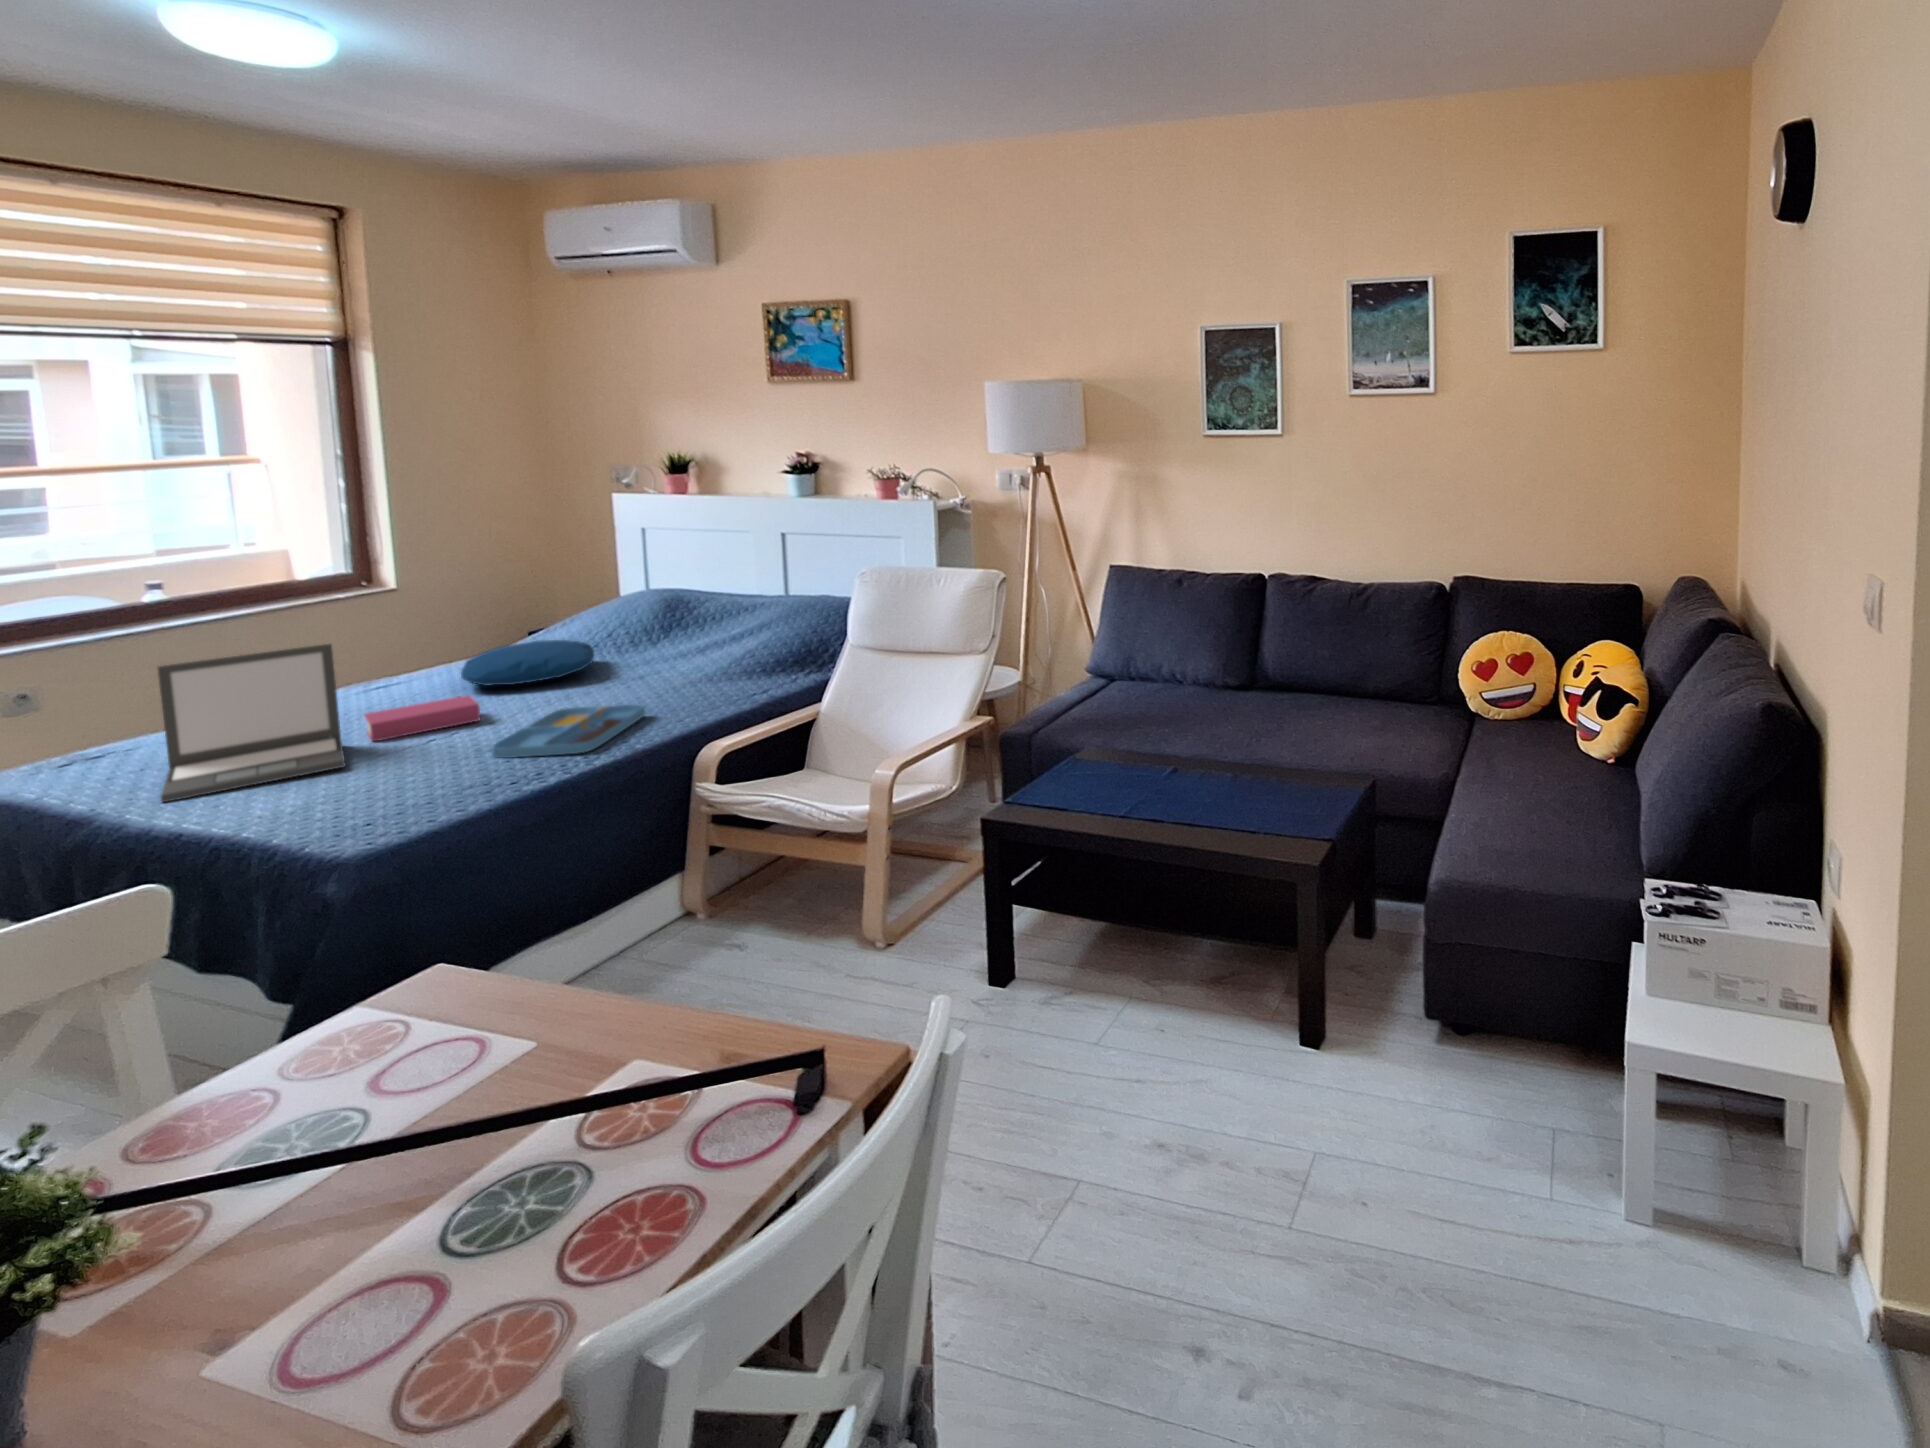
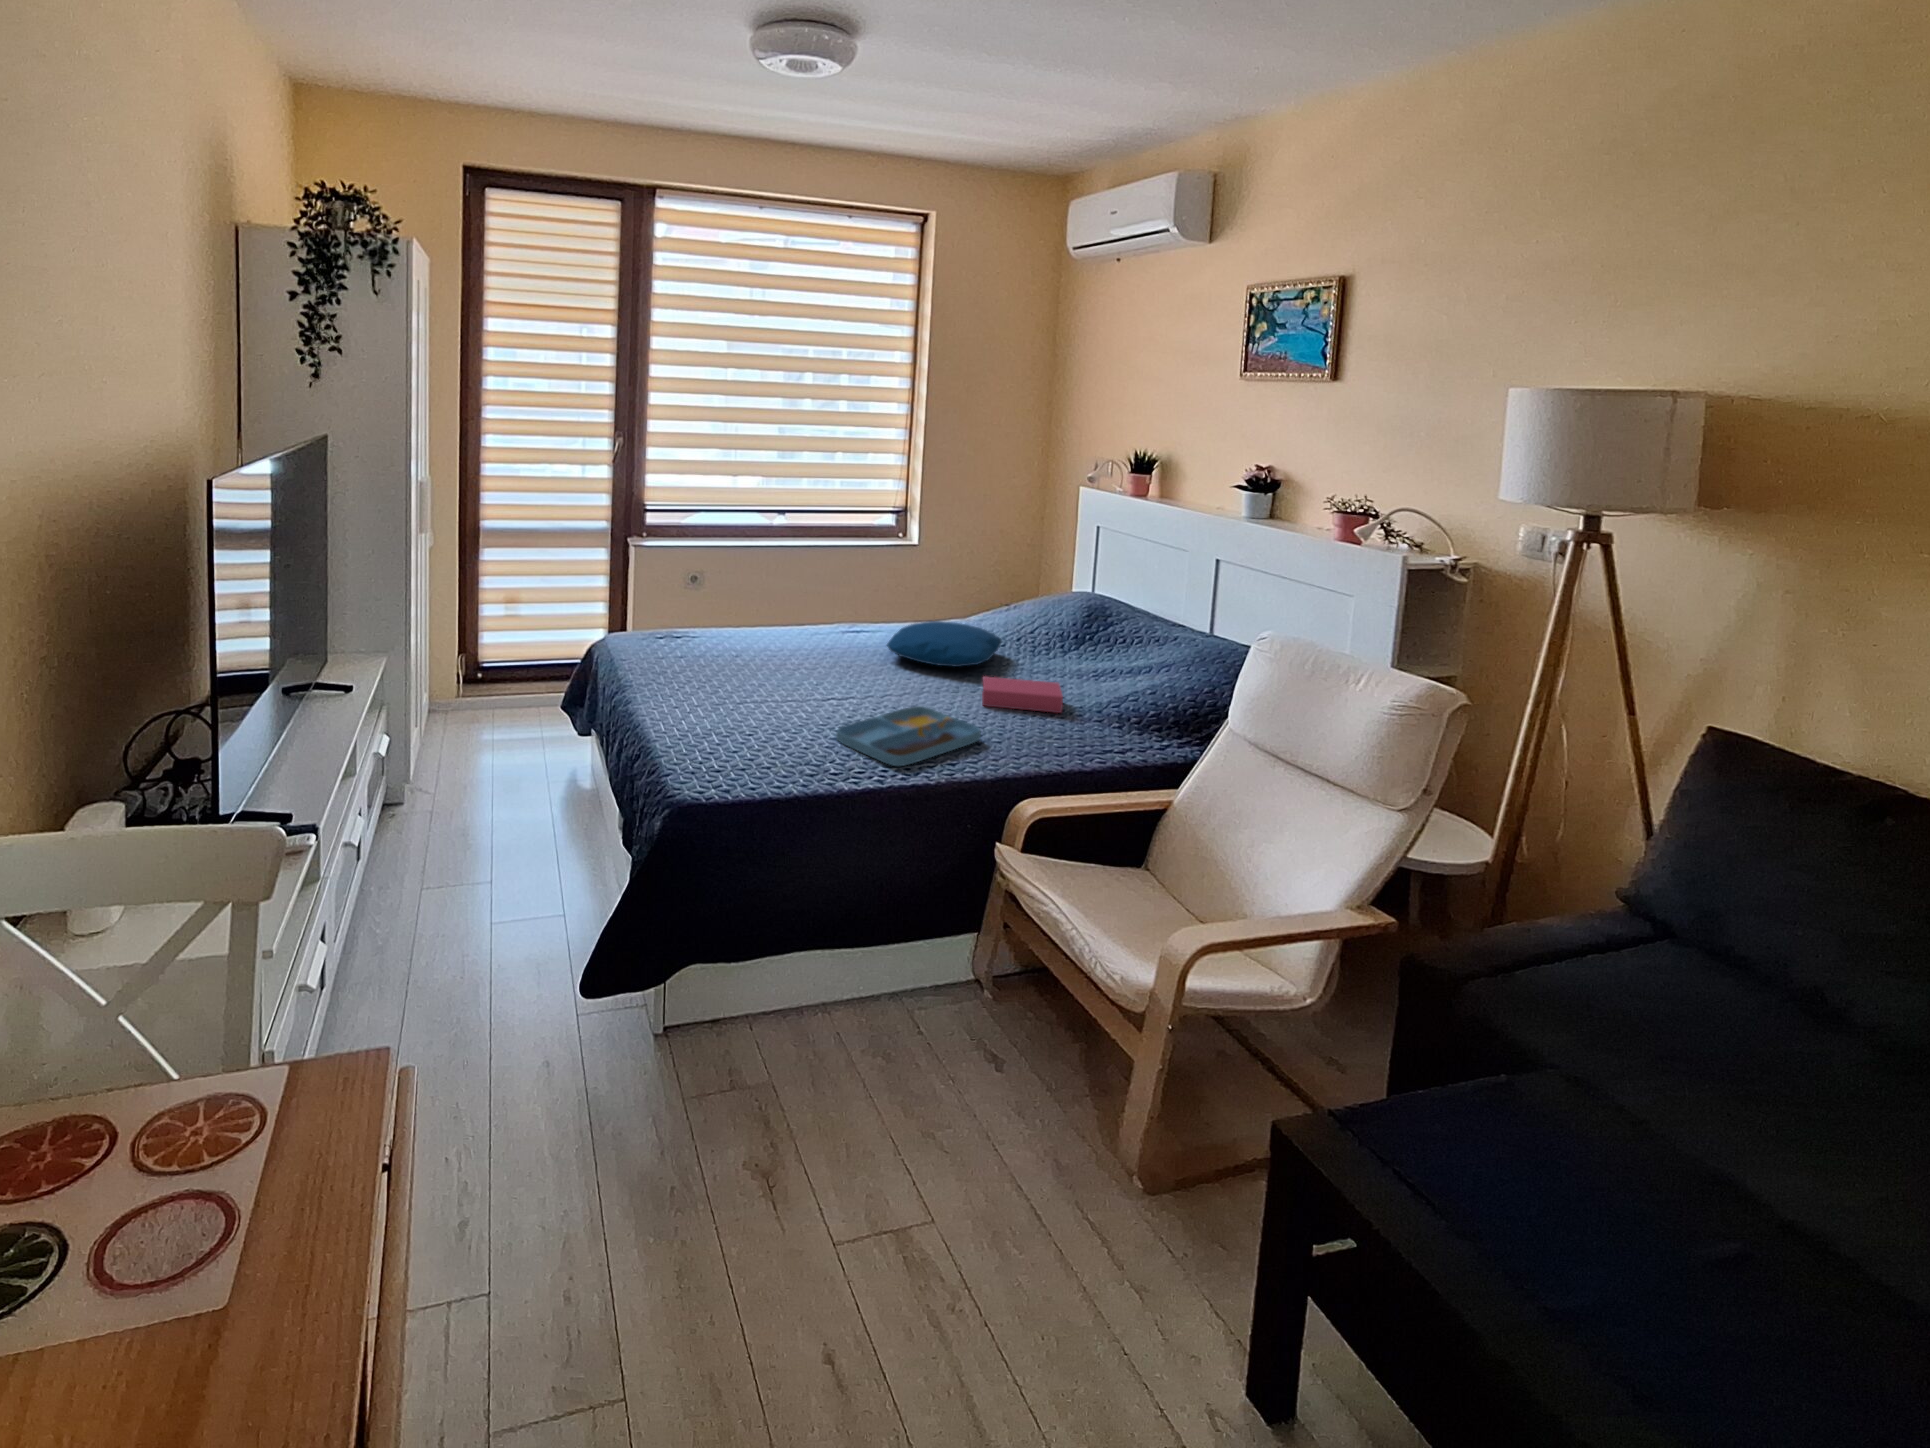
laptop: present [158,644,345,802] -> none [648,586,776,706]
book: present [364,695,480,741] -> present [982,677,1063,713]

